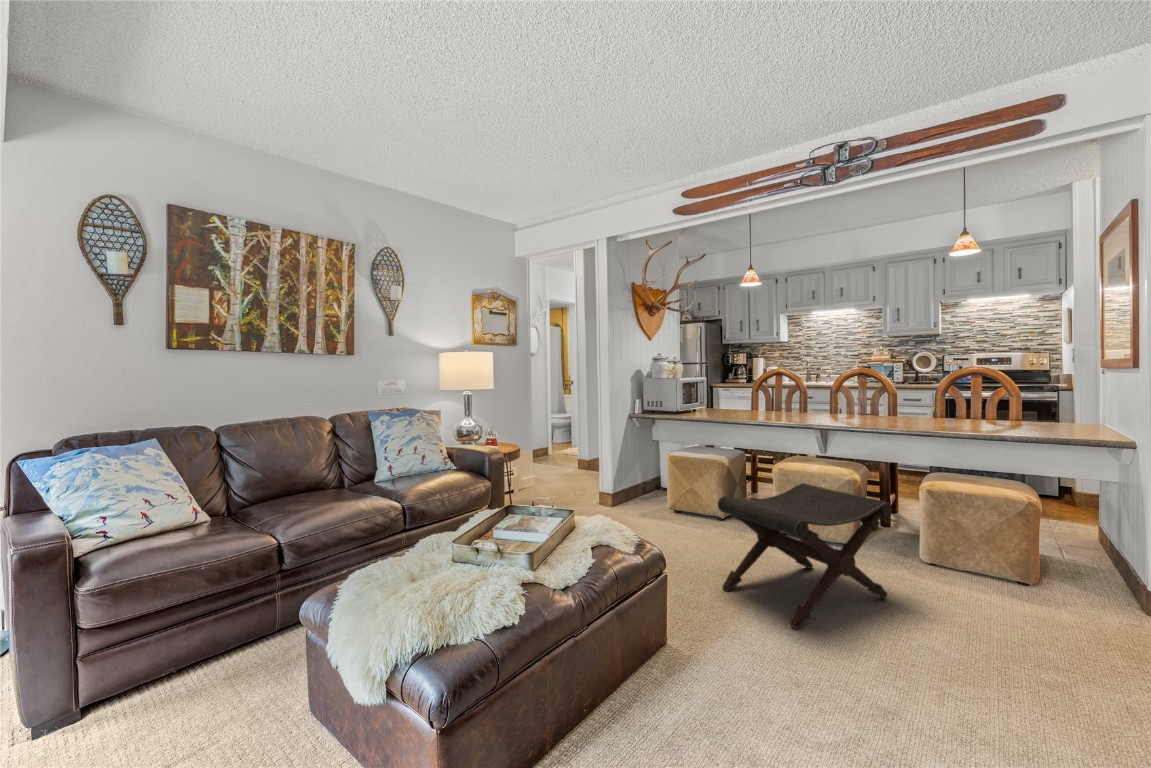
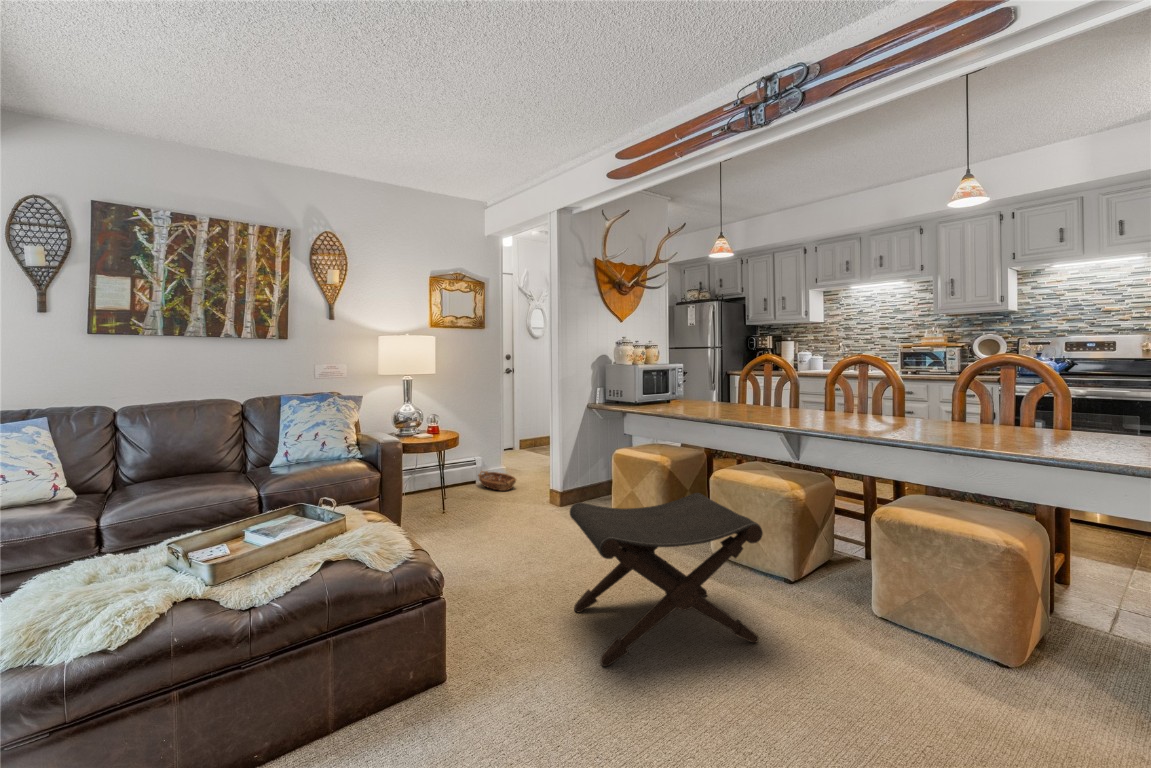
basket: none [510,476,565,498] -> present [478,471,516,491]

